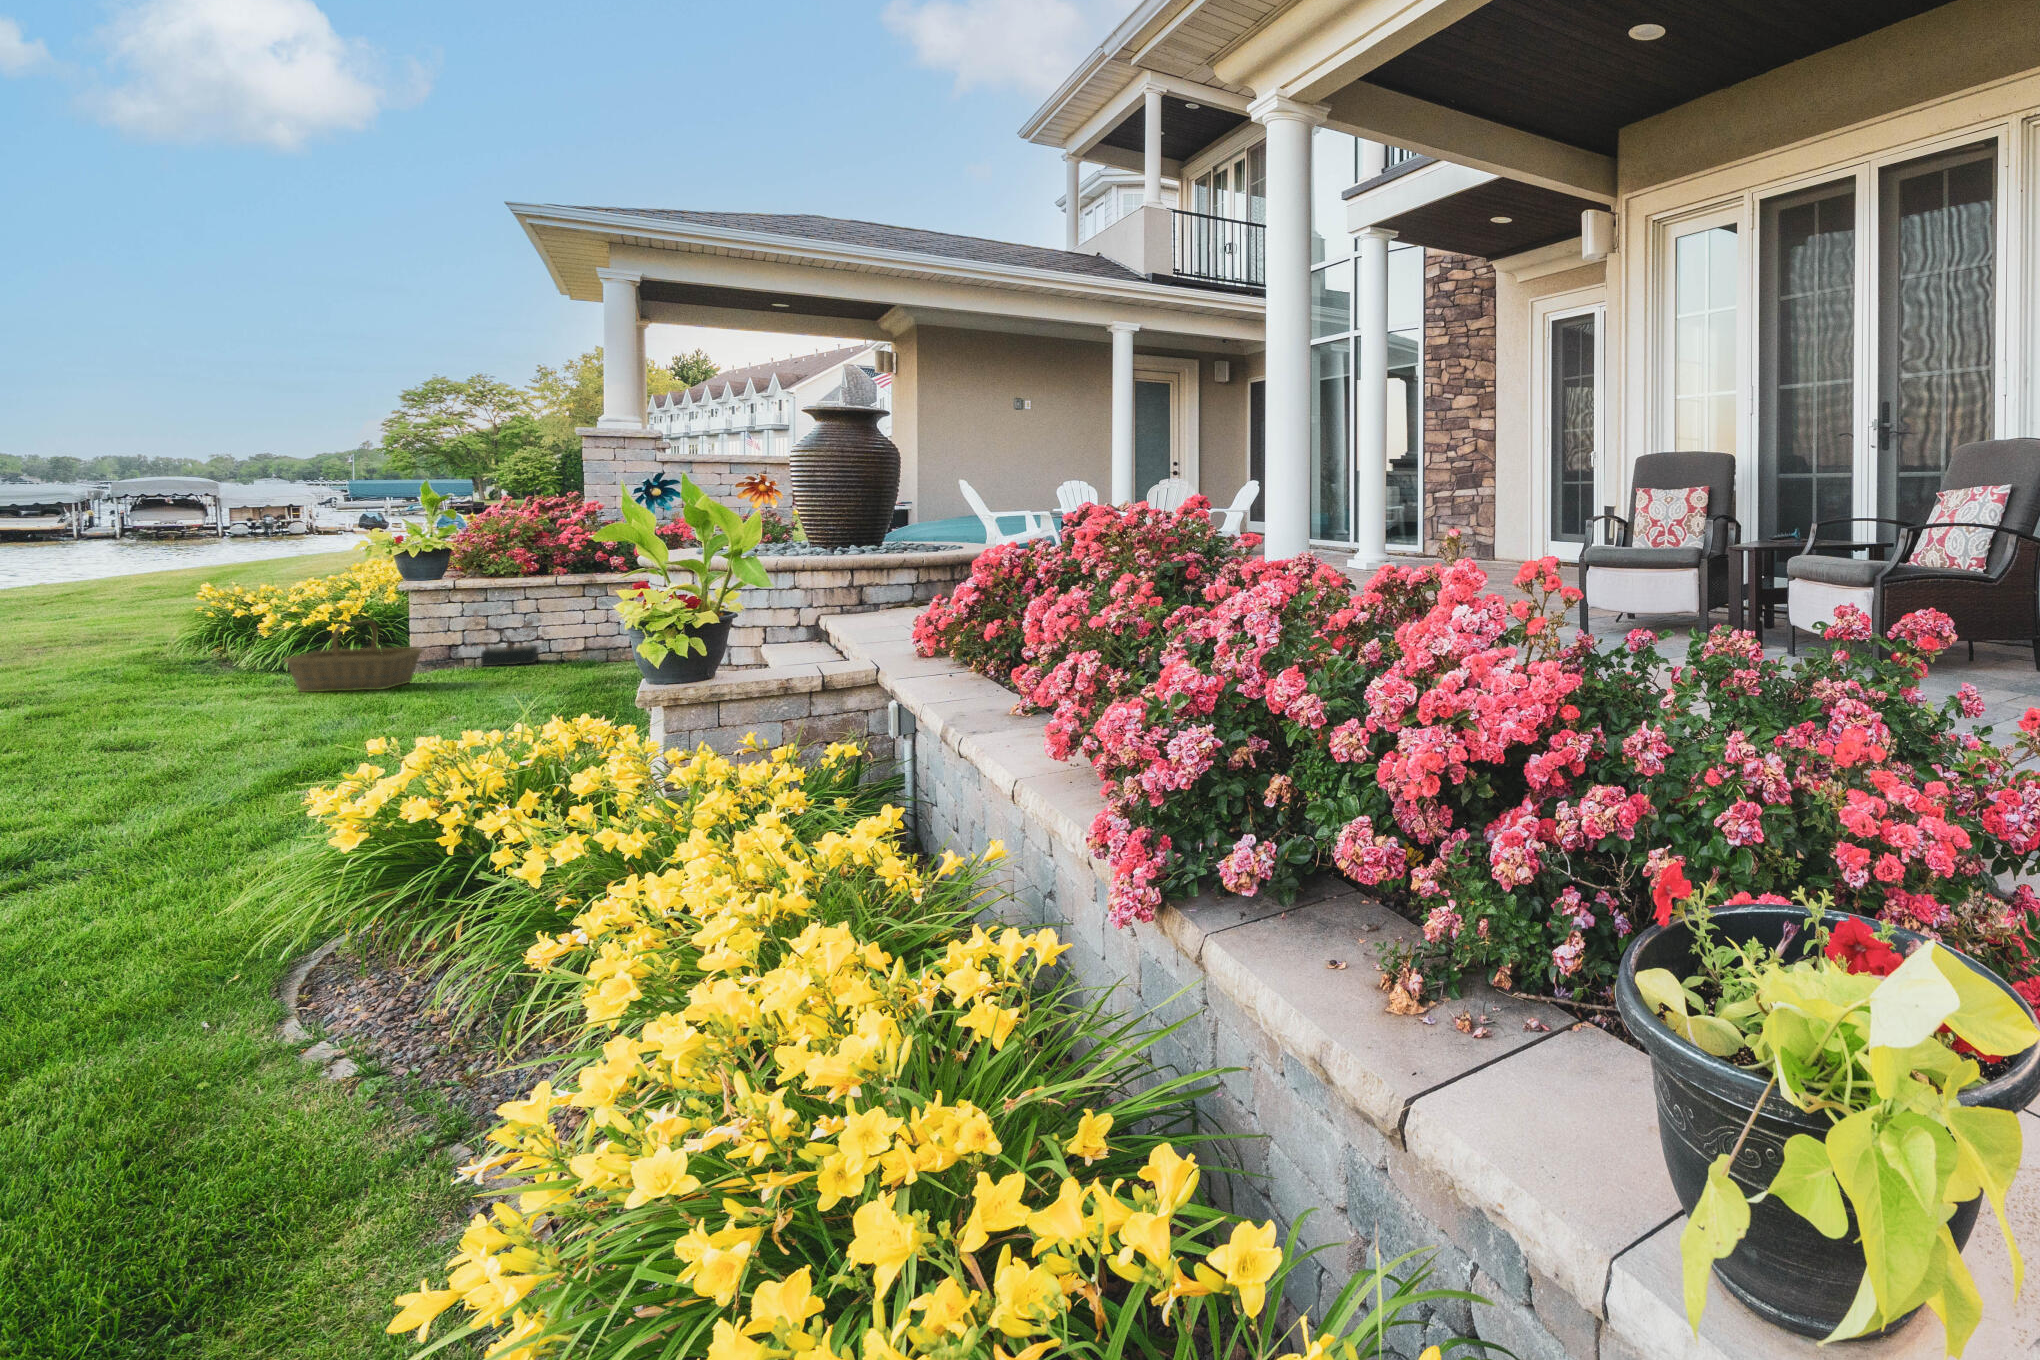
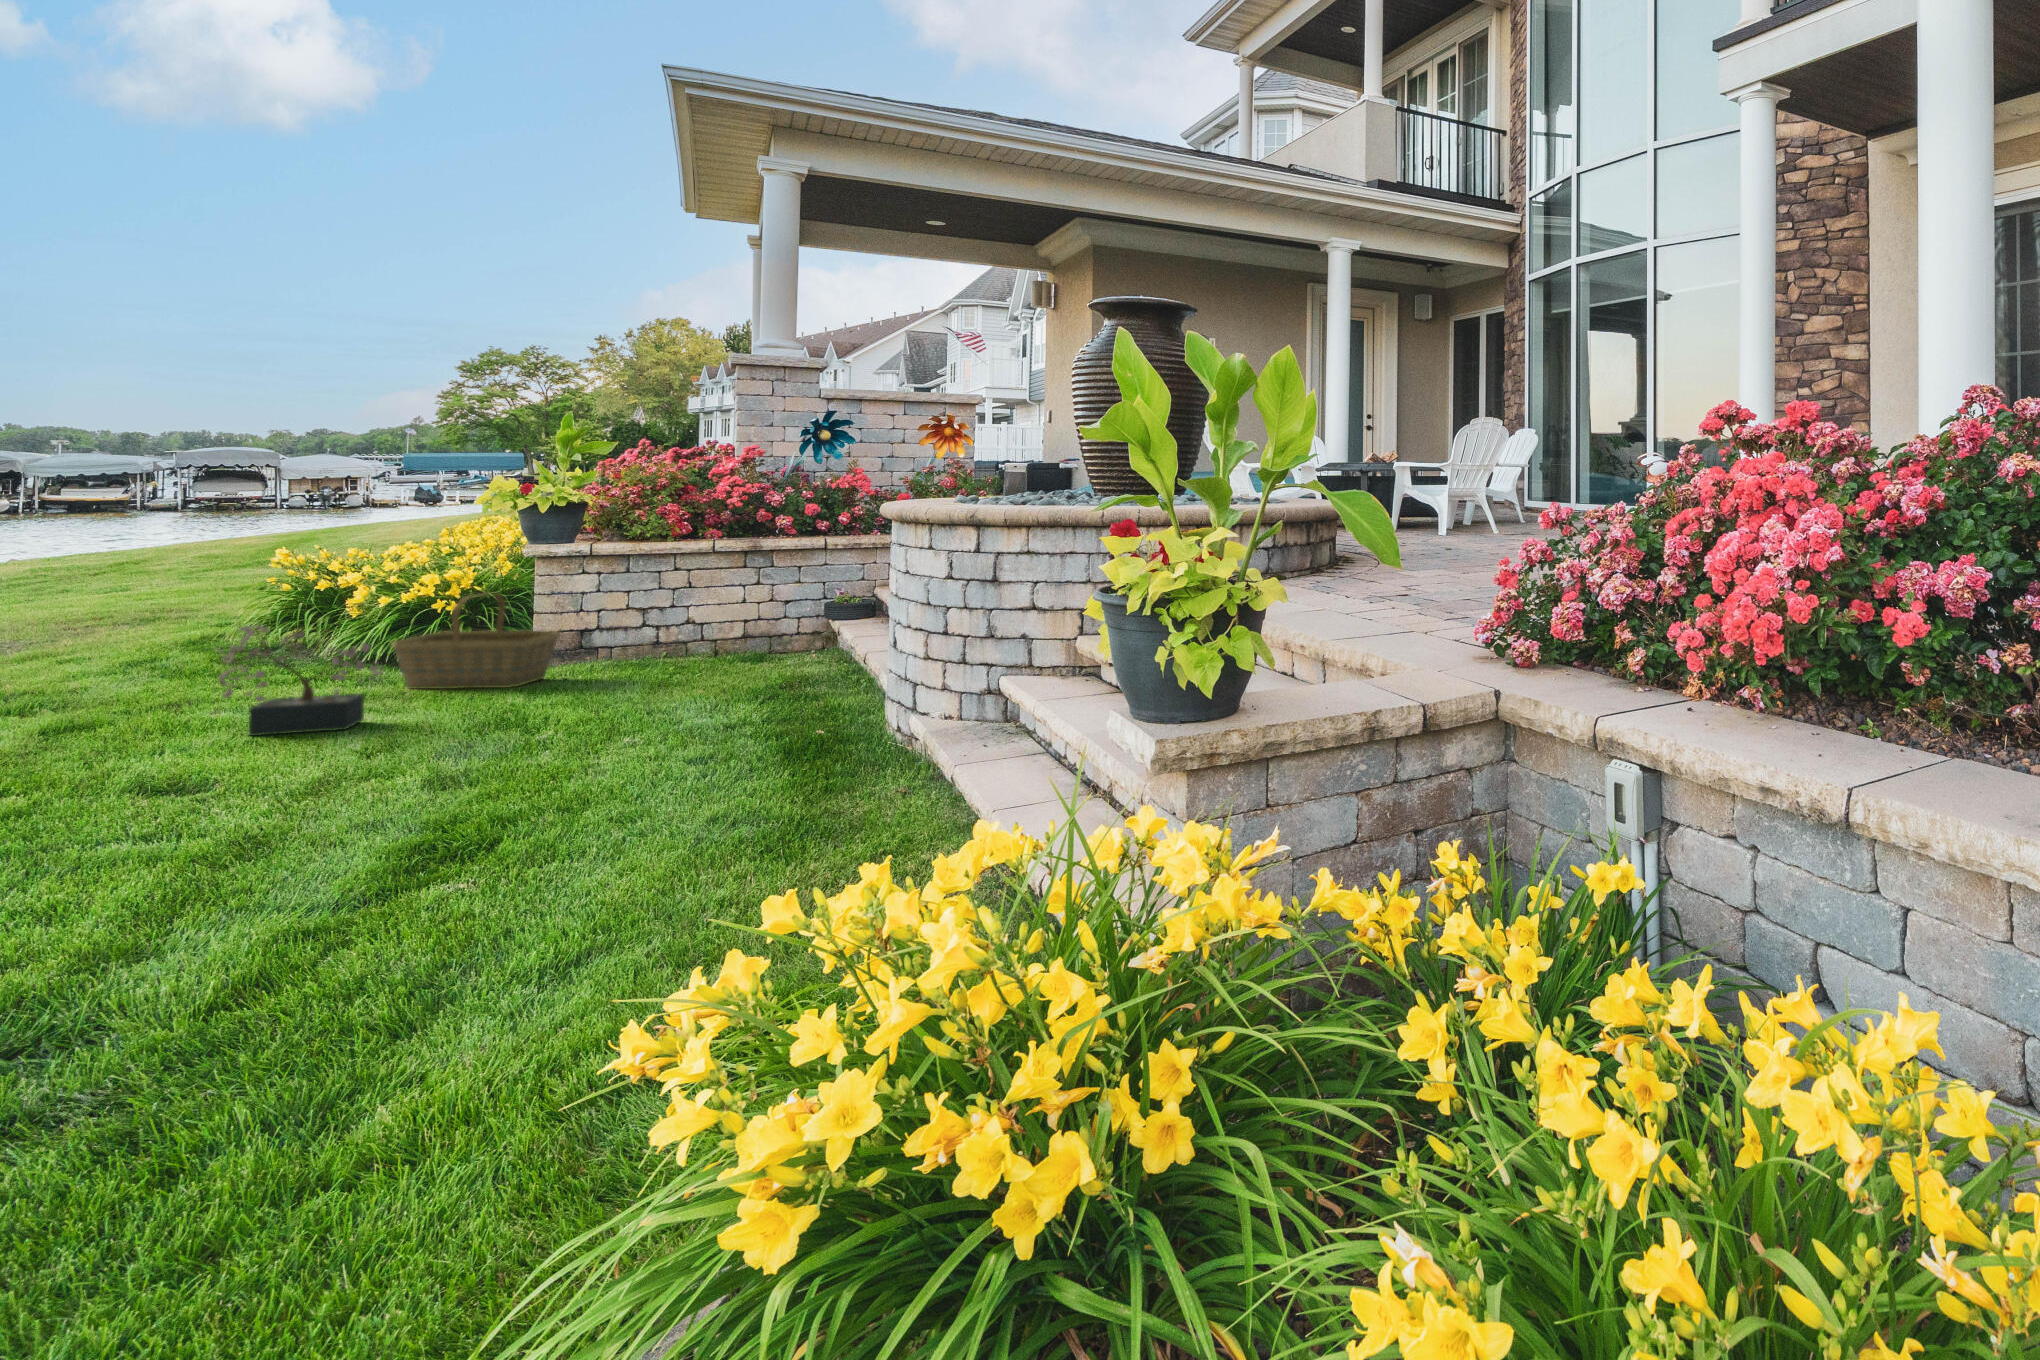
decorative plant: present [463,609,548,666] -> present [217,625,382,736]

